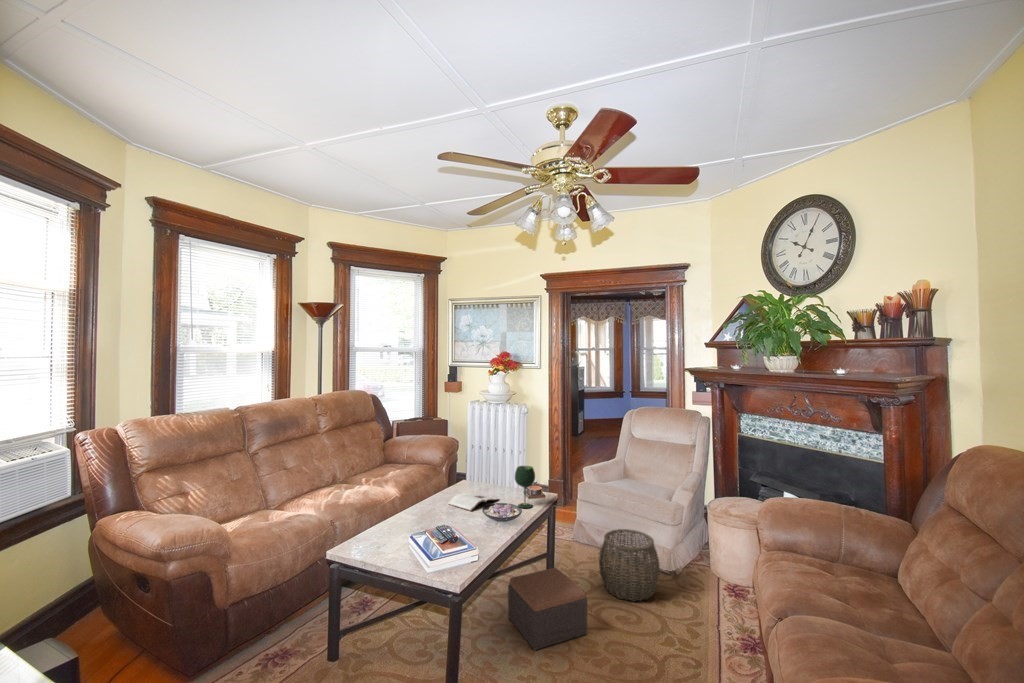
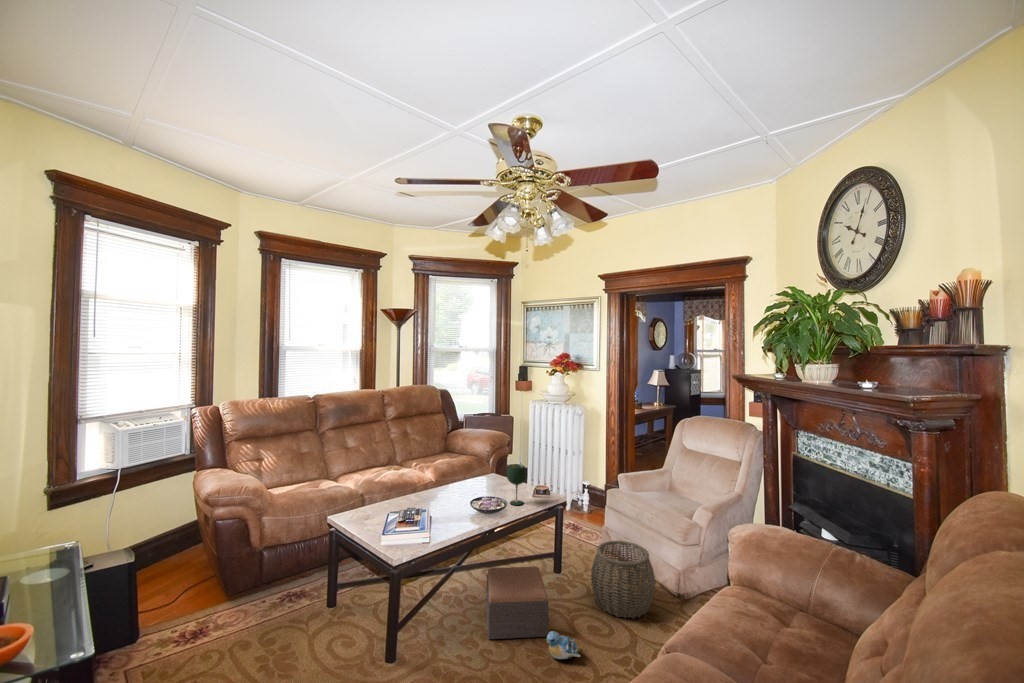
magazine: present [448,493,498,511] -> none [452,484,500,501]
plush toy: none [599,625,633,652] -> present [546,631,581,659]

